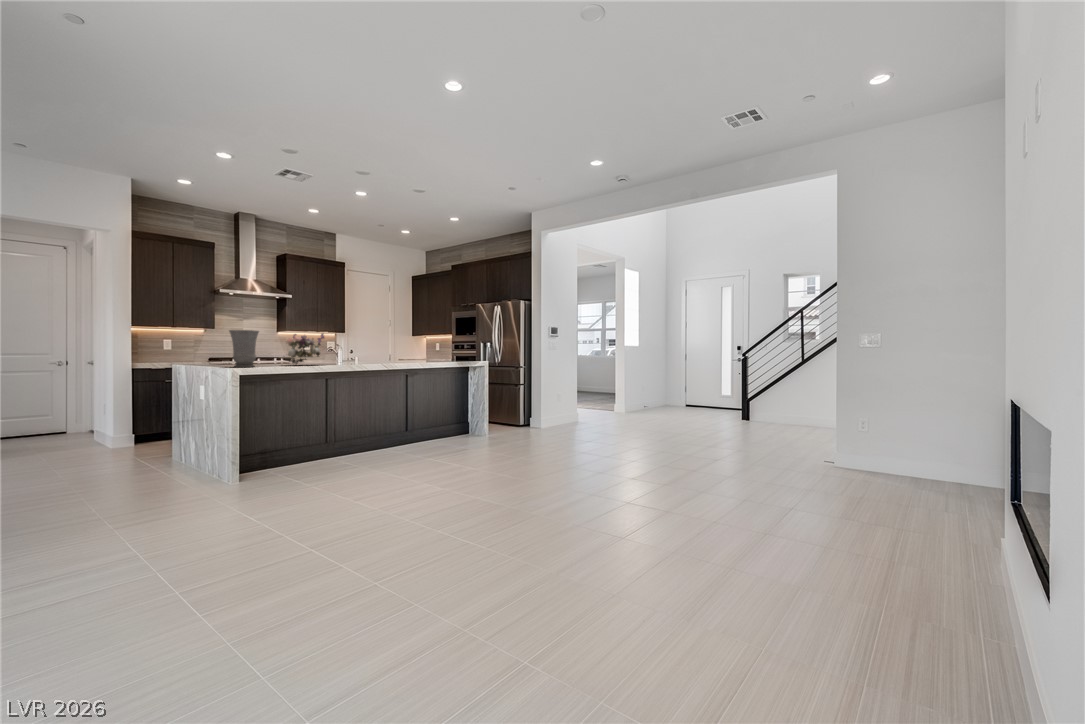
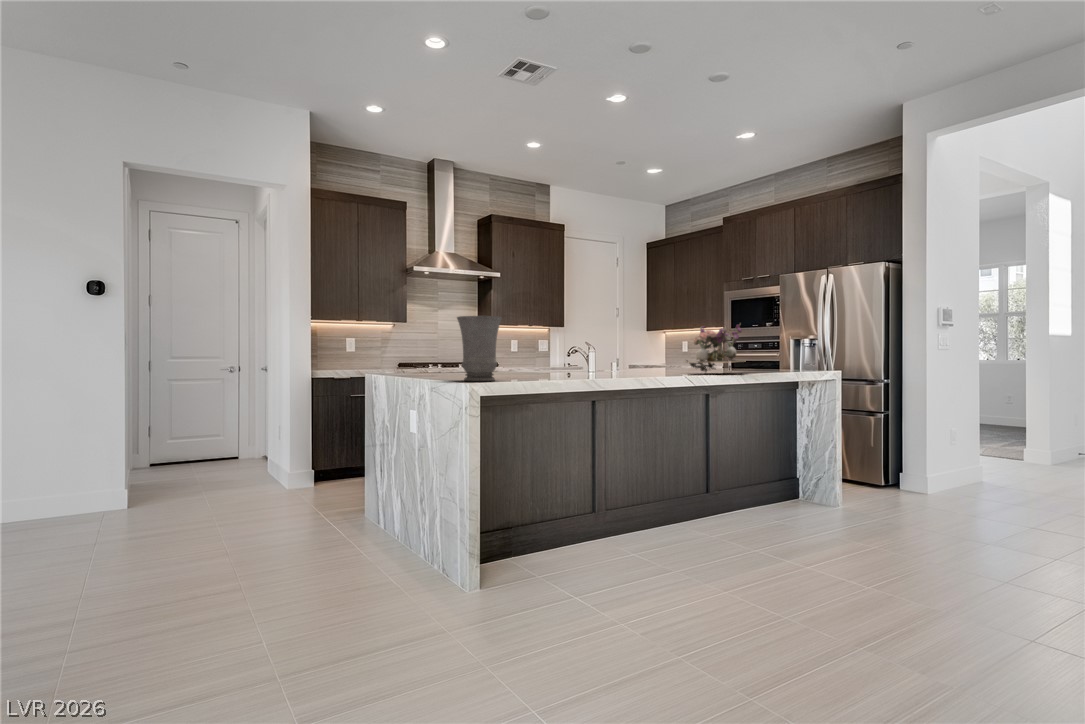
flower arrangement: present [284,333,324,364] -> present [686,325,743,372]

